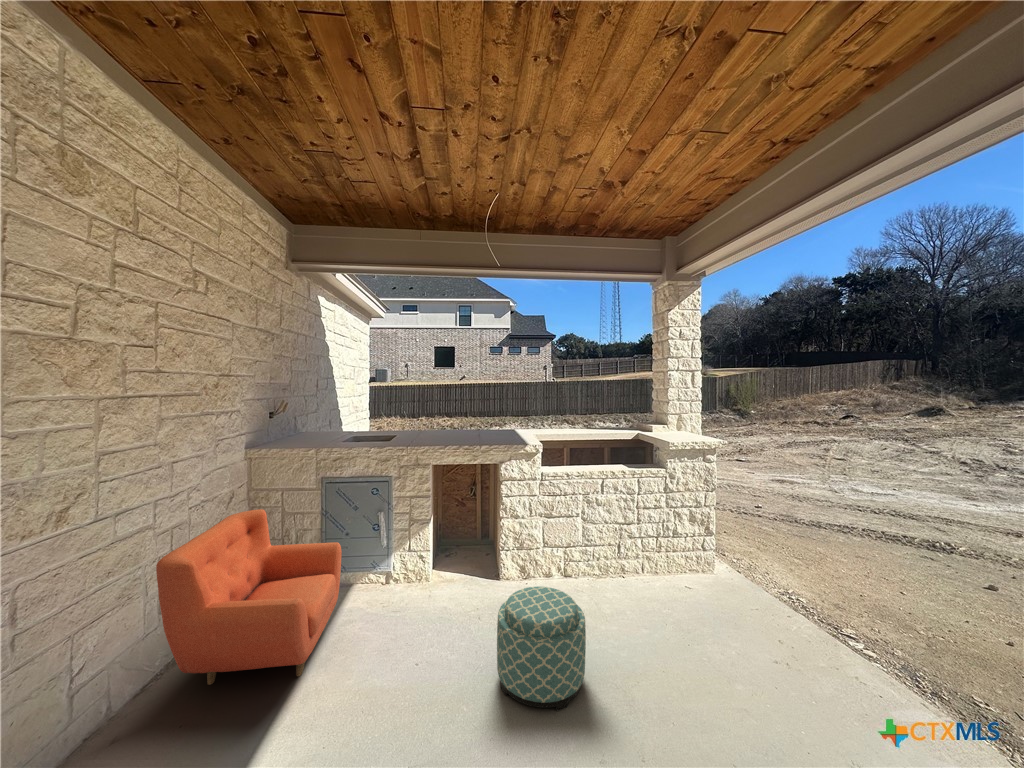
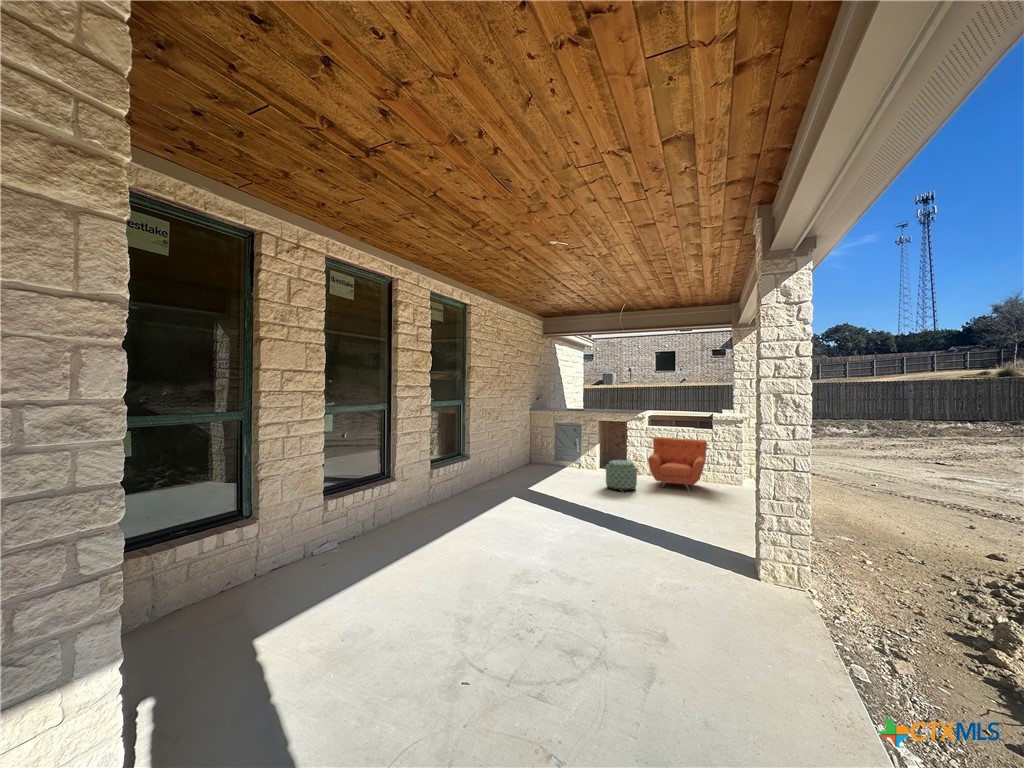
armchair: present [156,509,342,685] -> present [648,437,707,491]

